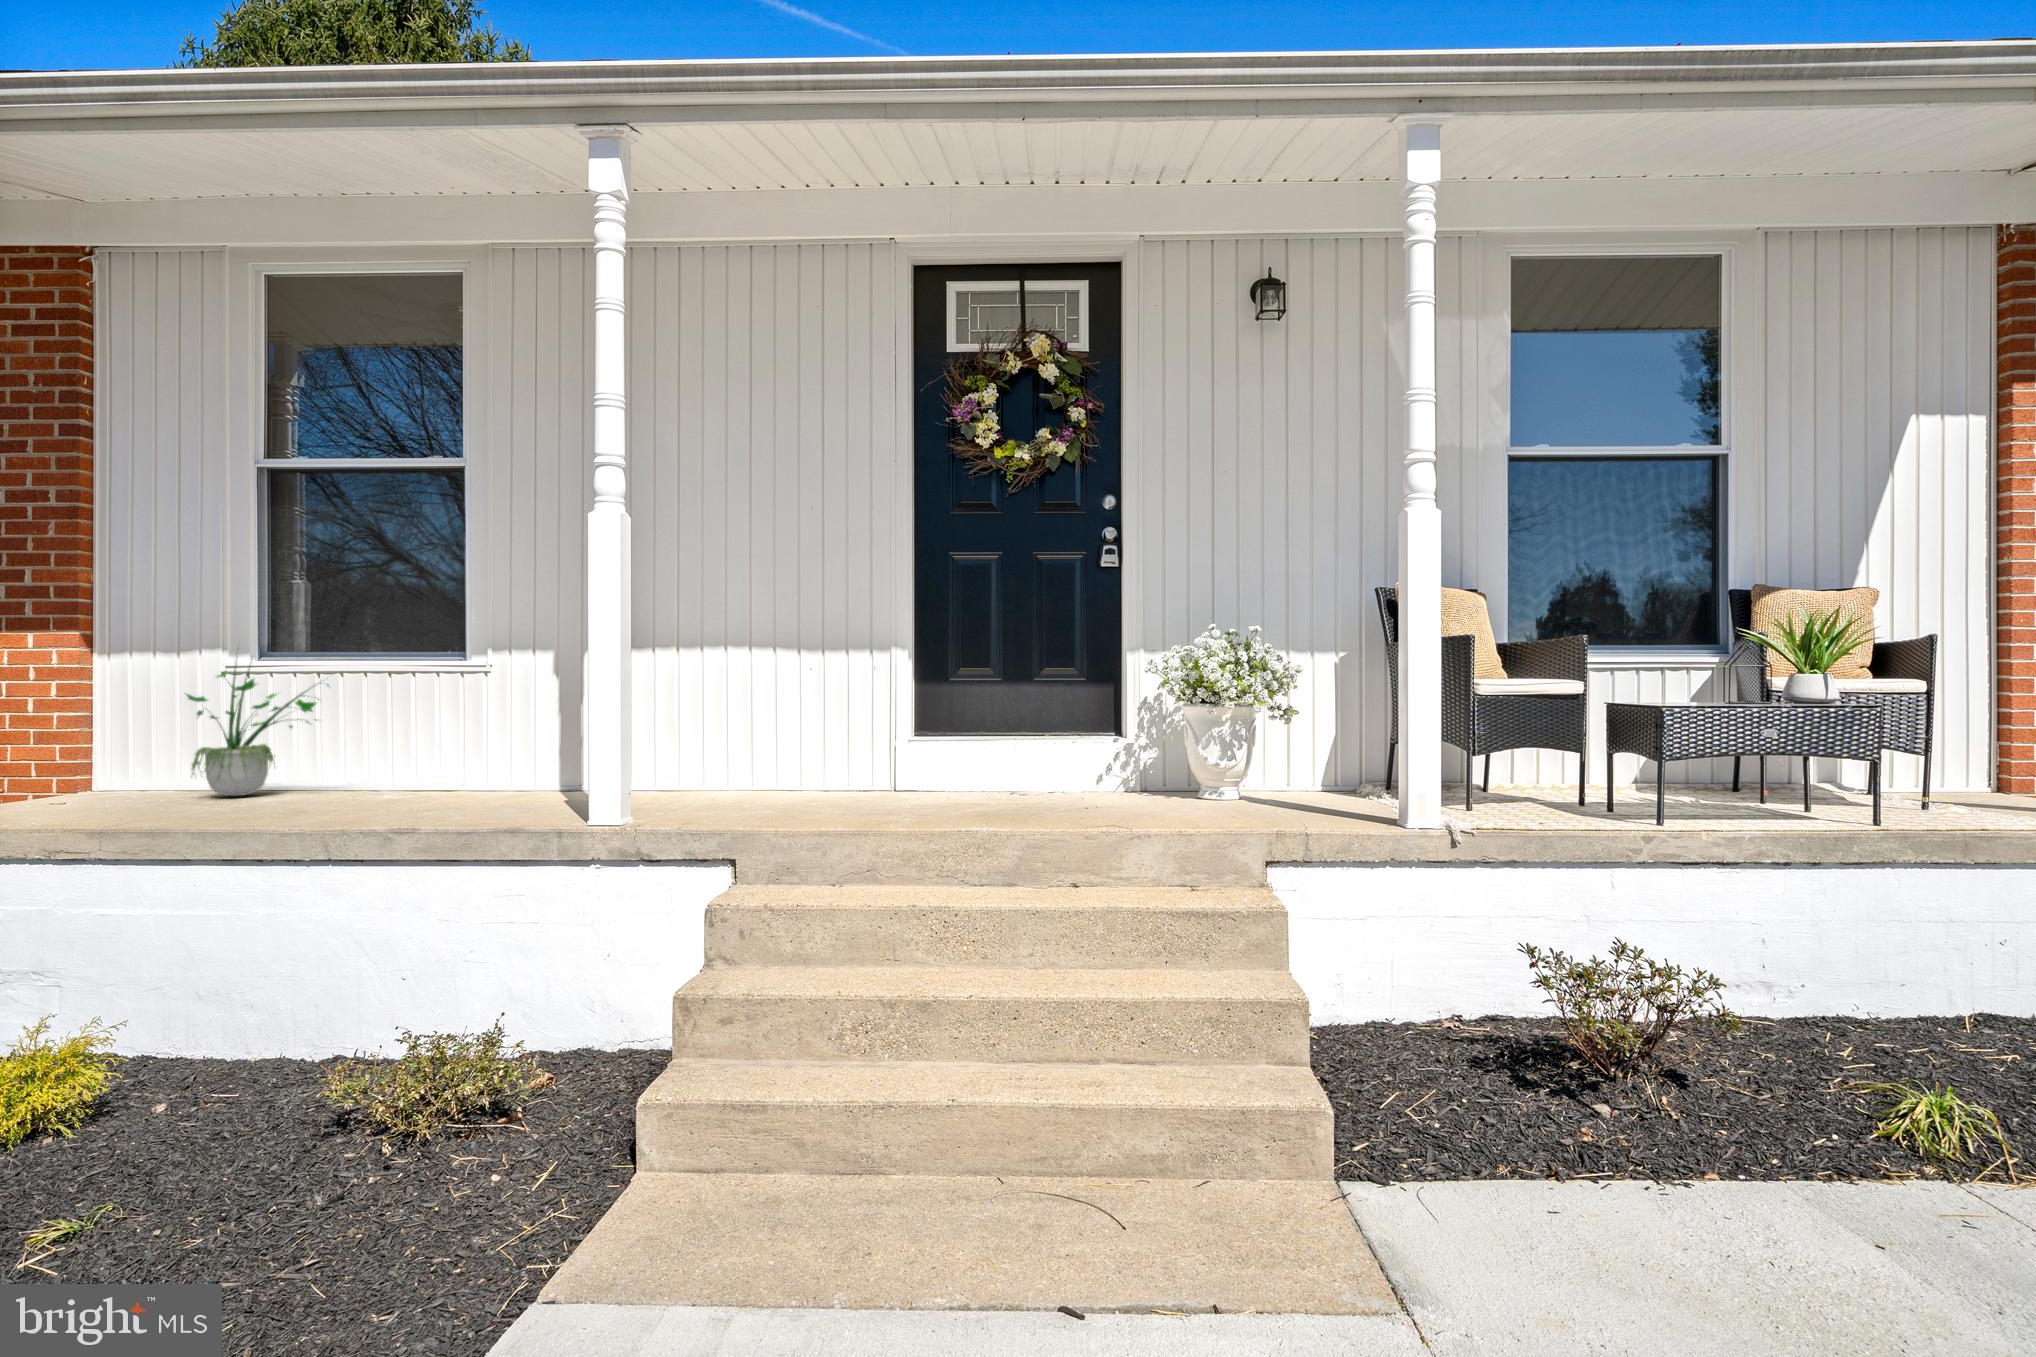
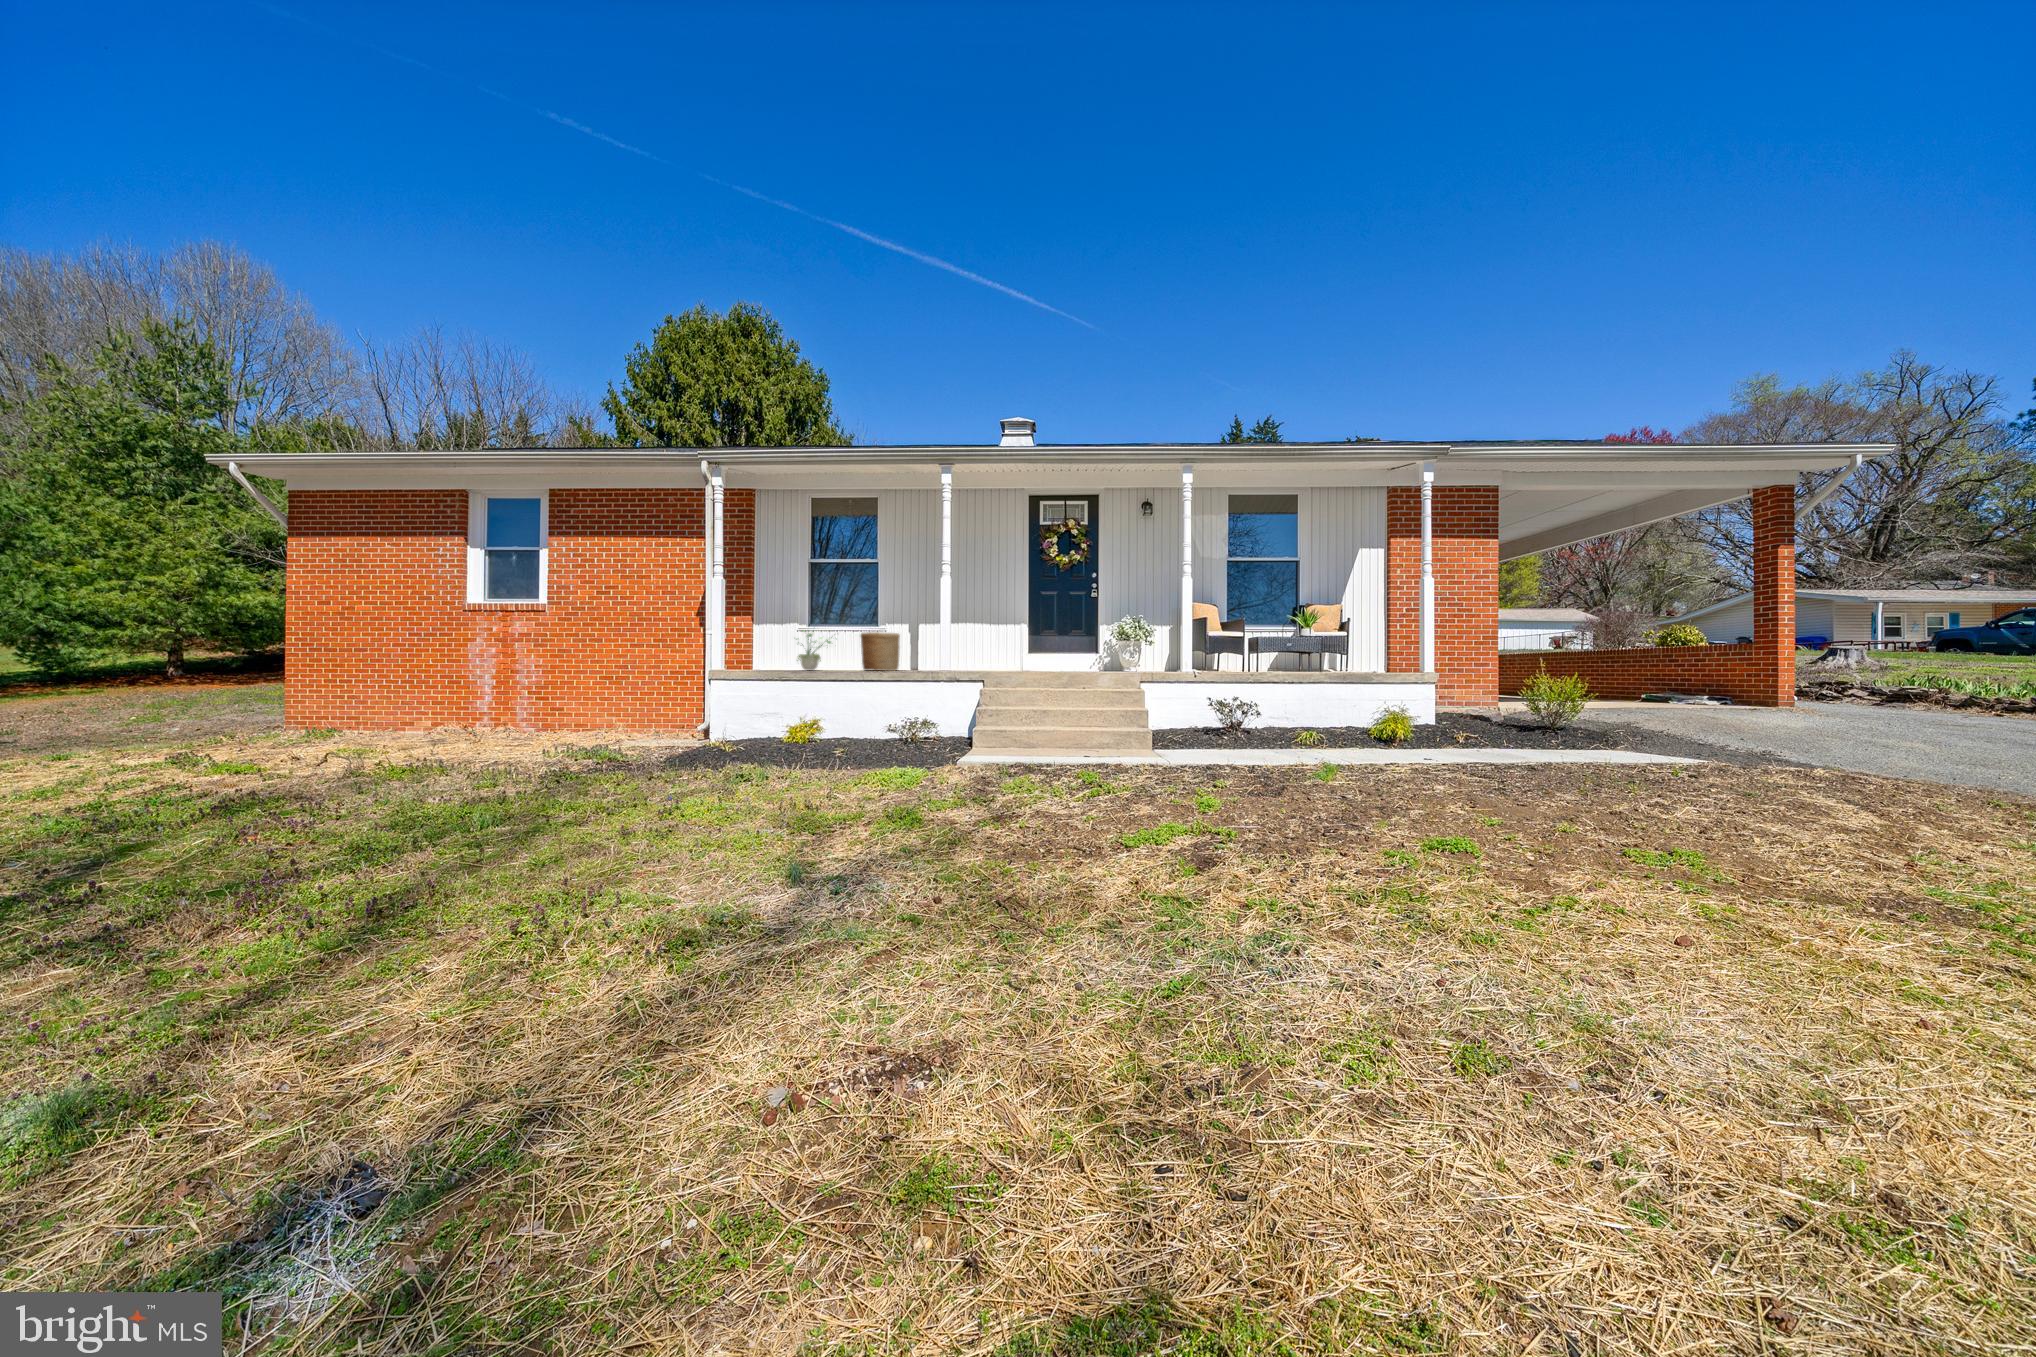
woven basket: none [385,680,517,802] -> present [861,632,900,671]

